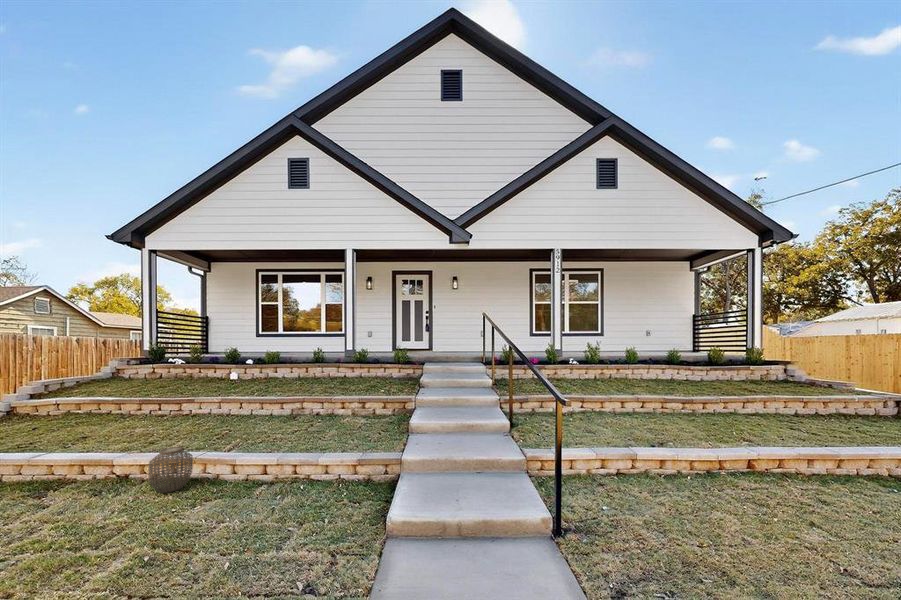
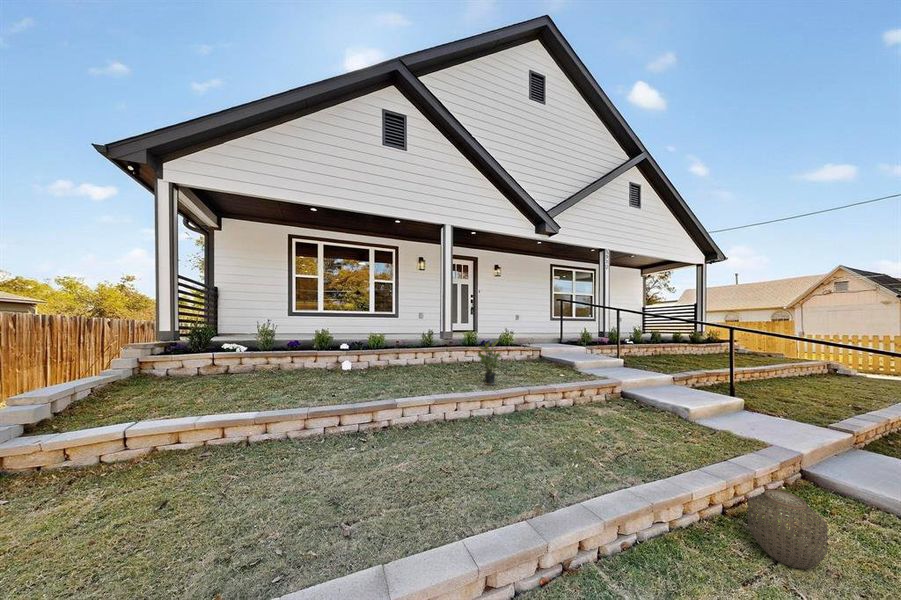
potted plant: none [267,354,289,392] -> present [478,340,501,385]

